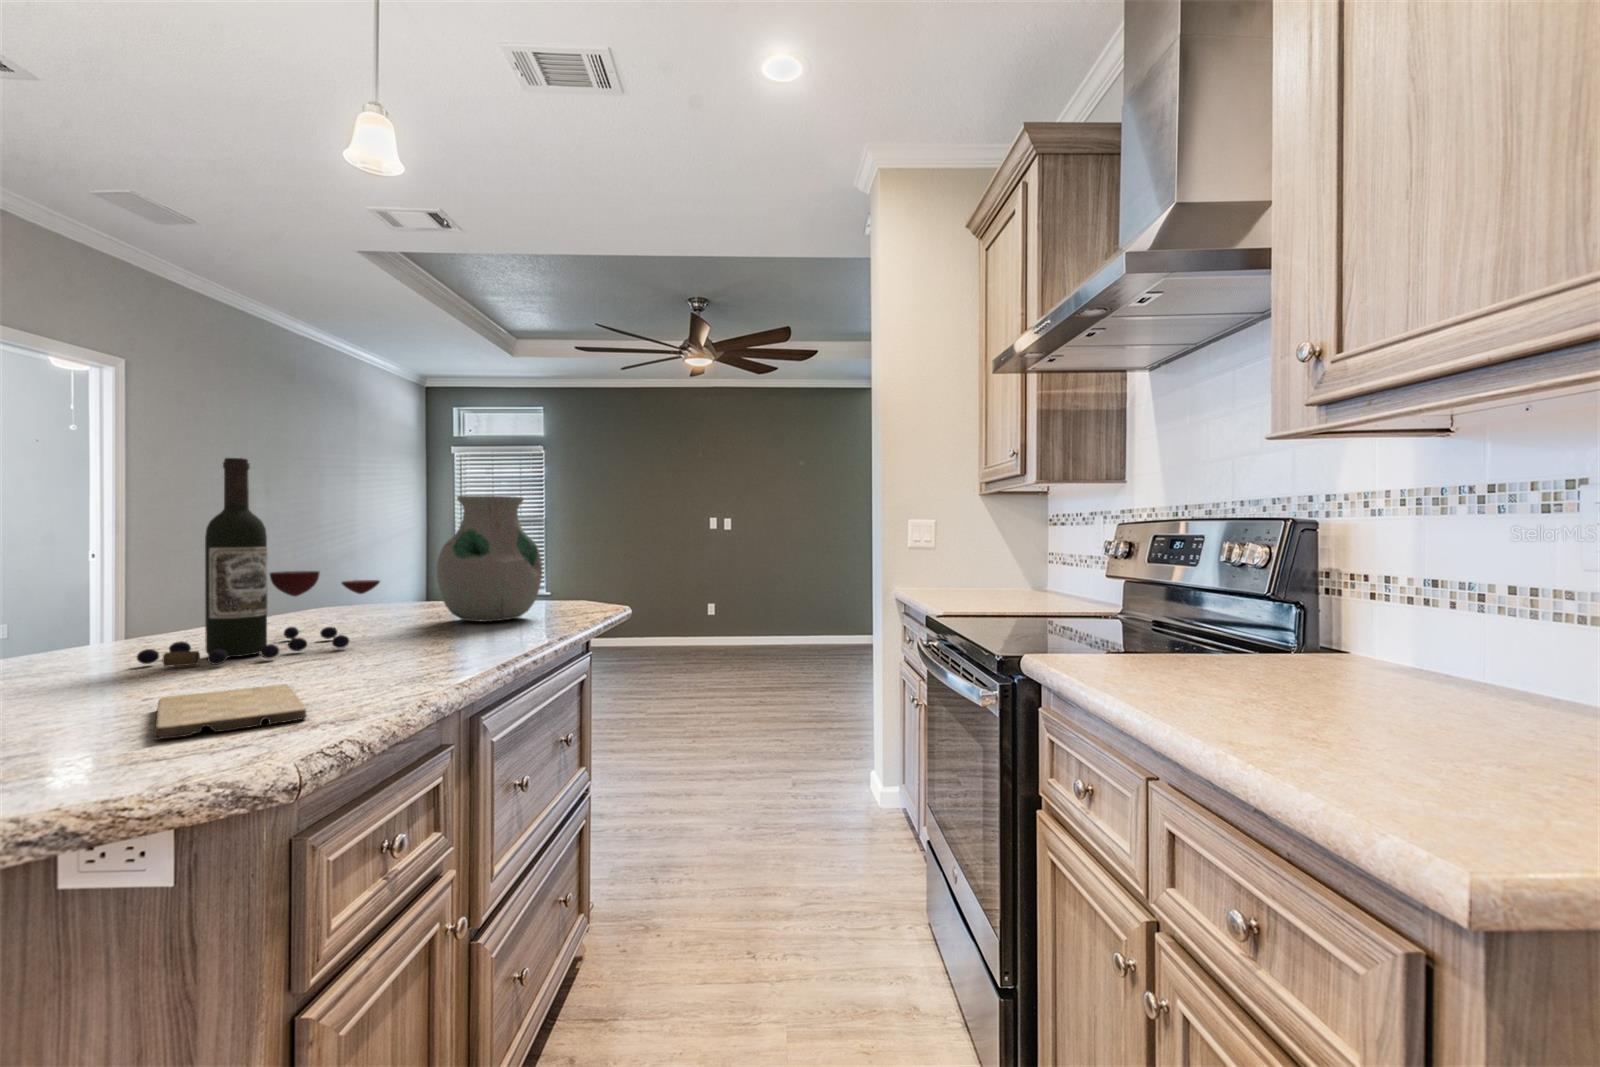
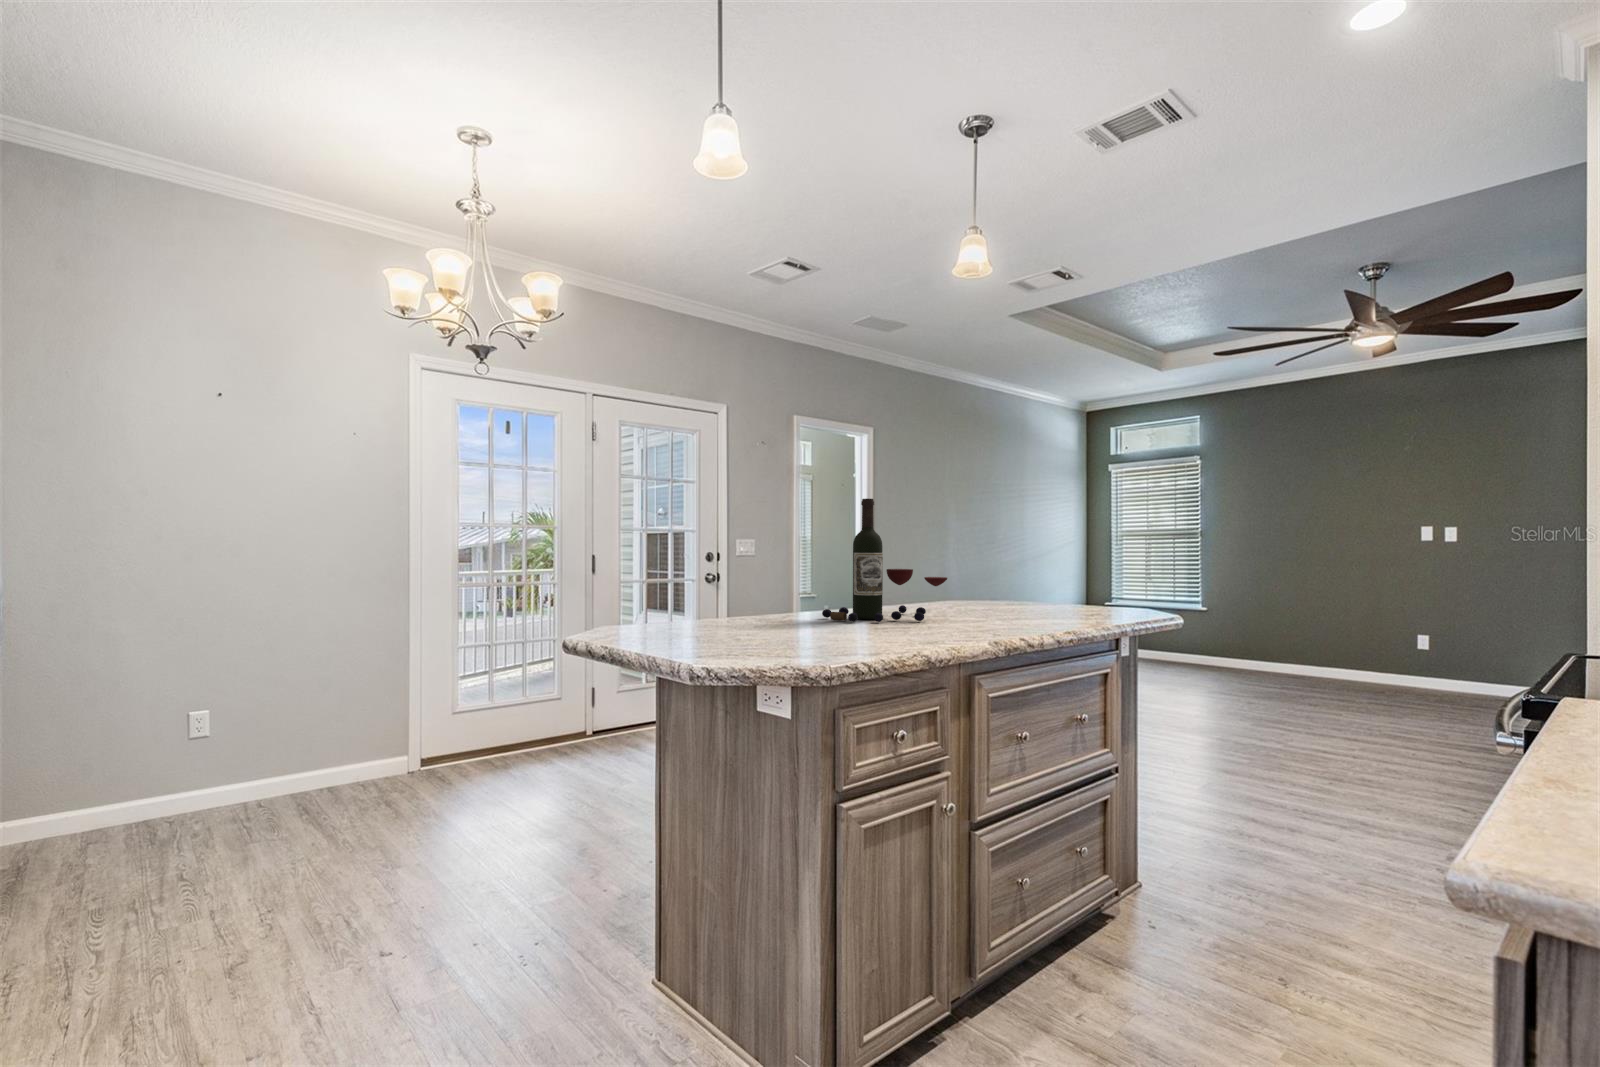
vase: present [437,496,542,622] -> none [997,516,1079,616]
cutting board: present [154,684,307,740] -> none [793,631,865,650]

